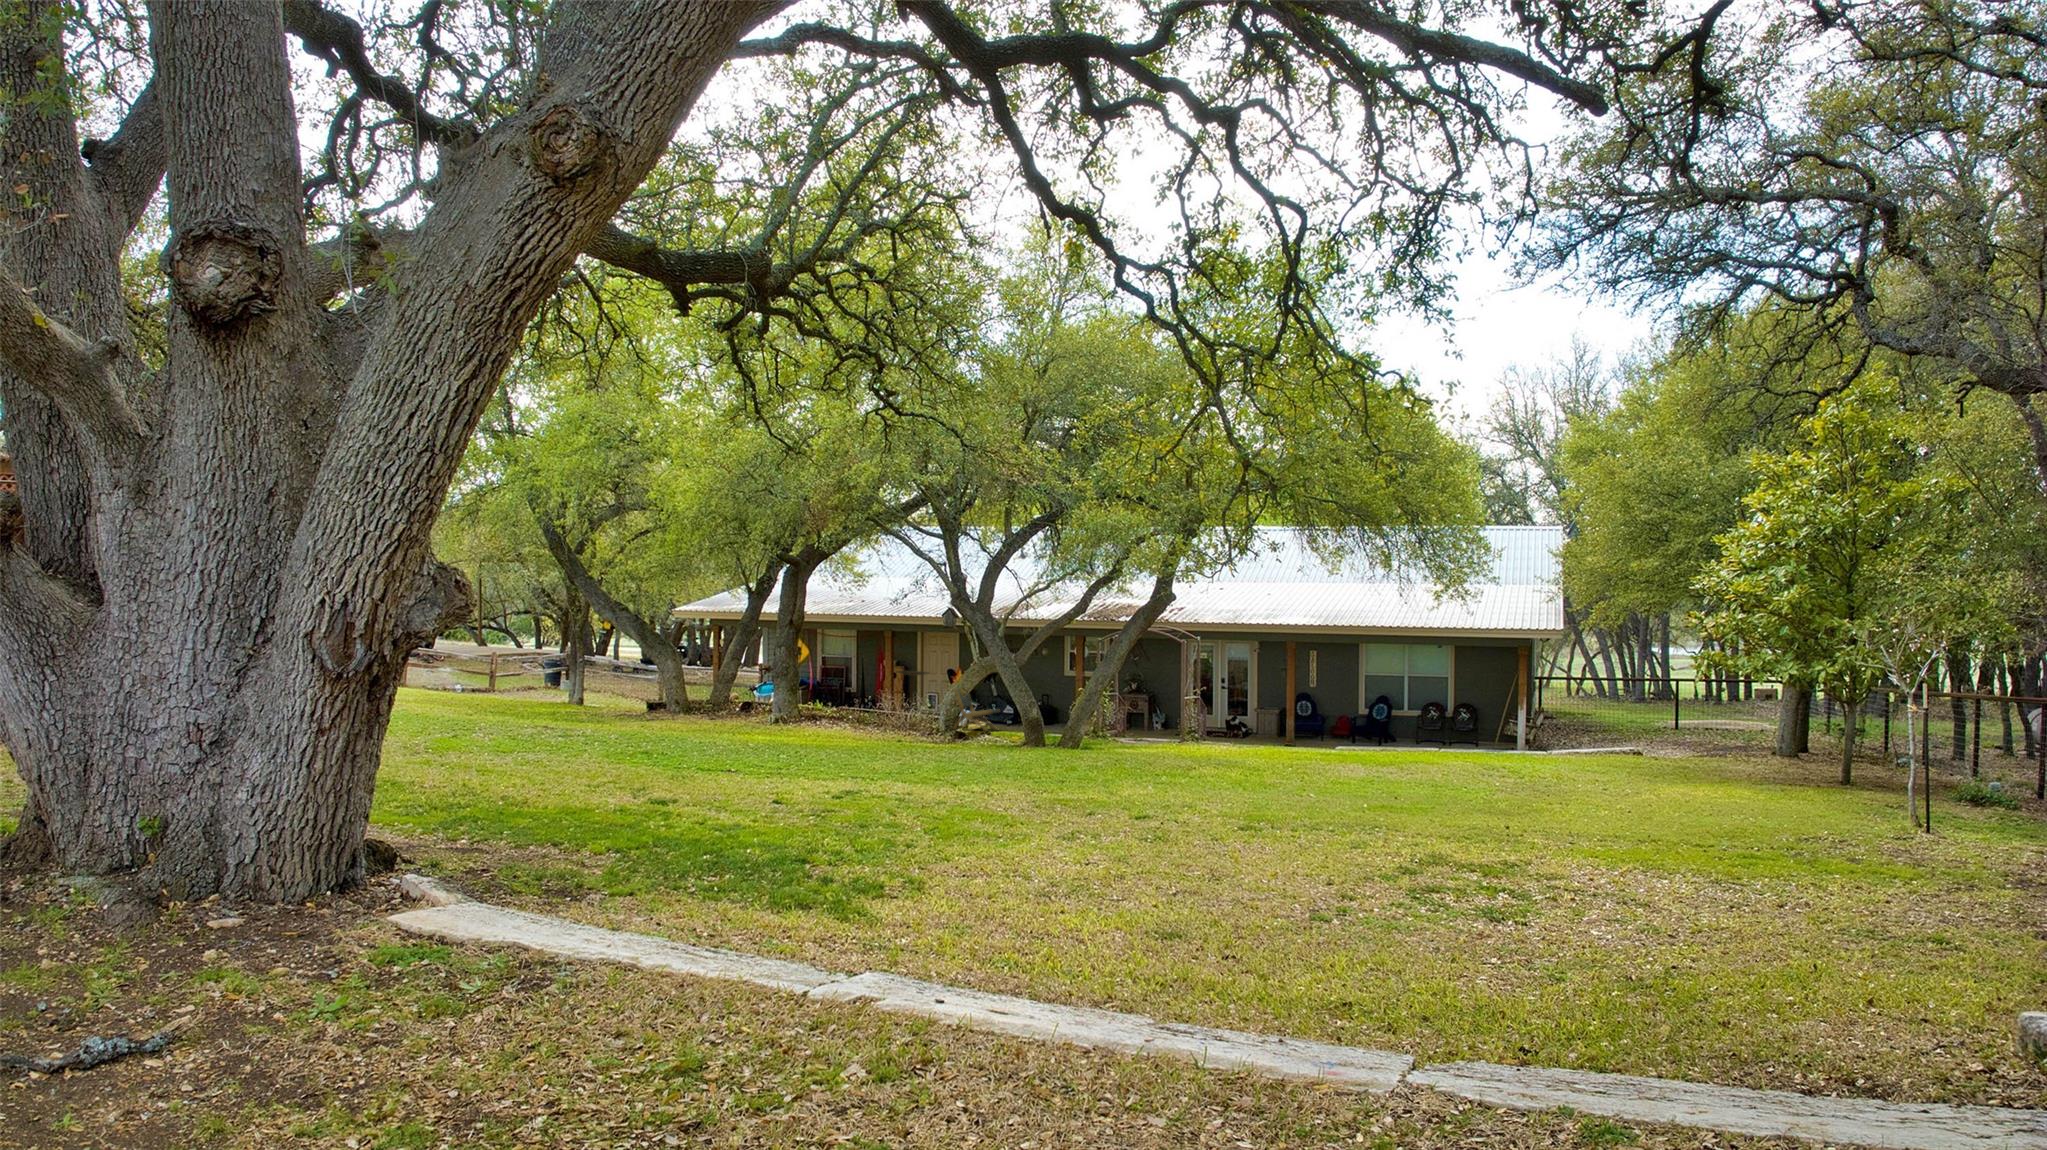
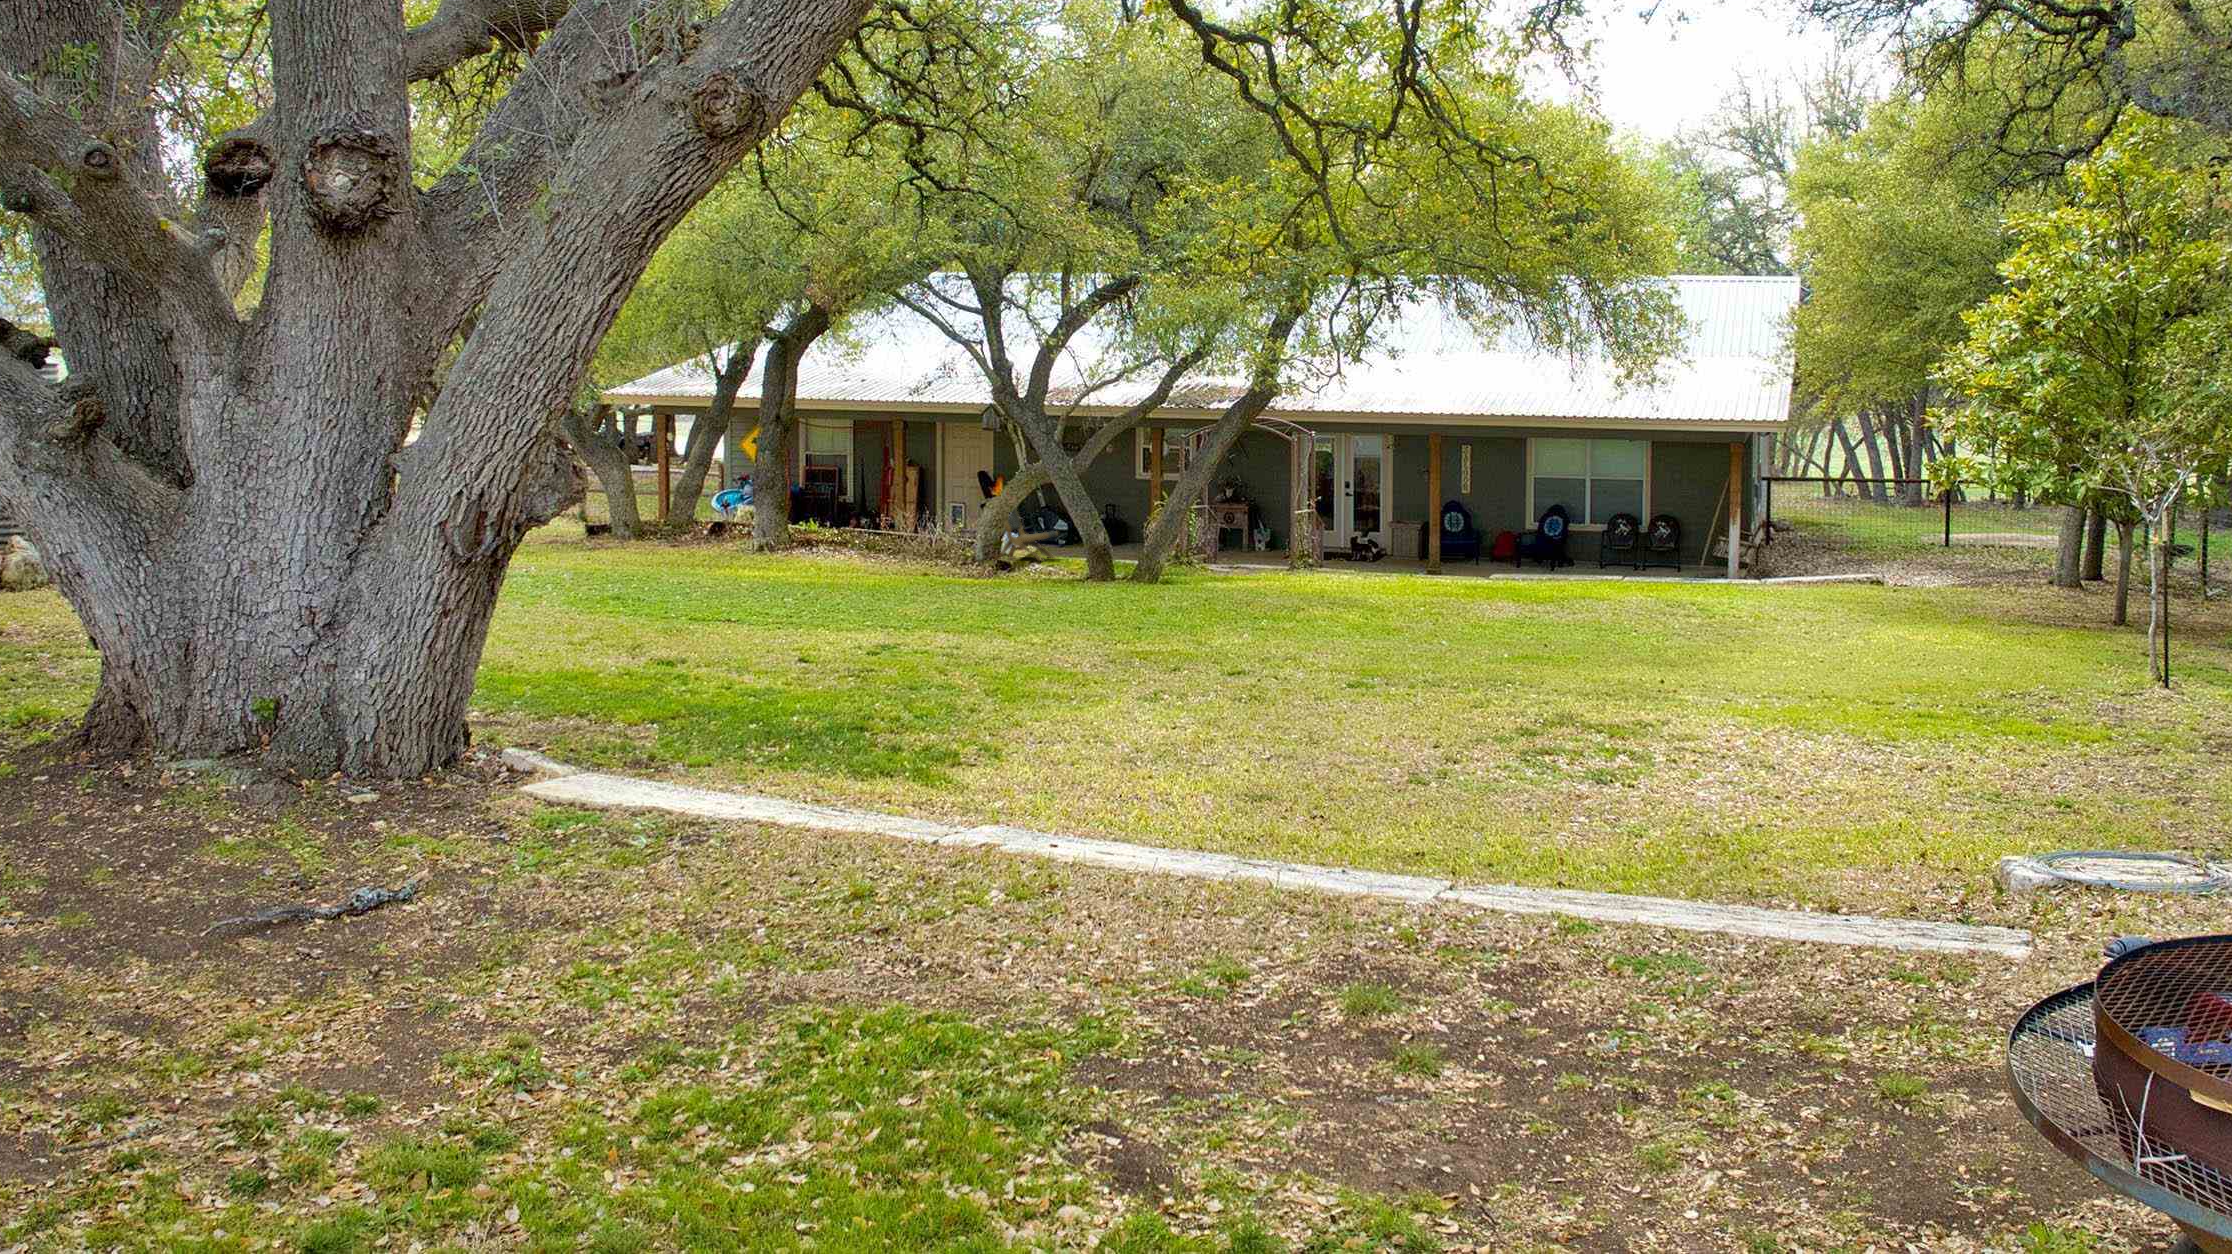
pedestal table: present [897,671,929,709] -> none [911,475,959,528]

